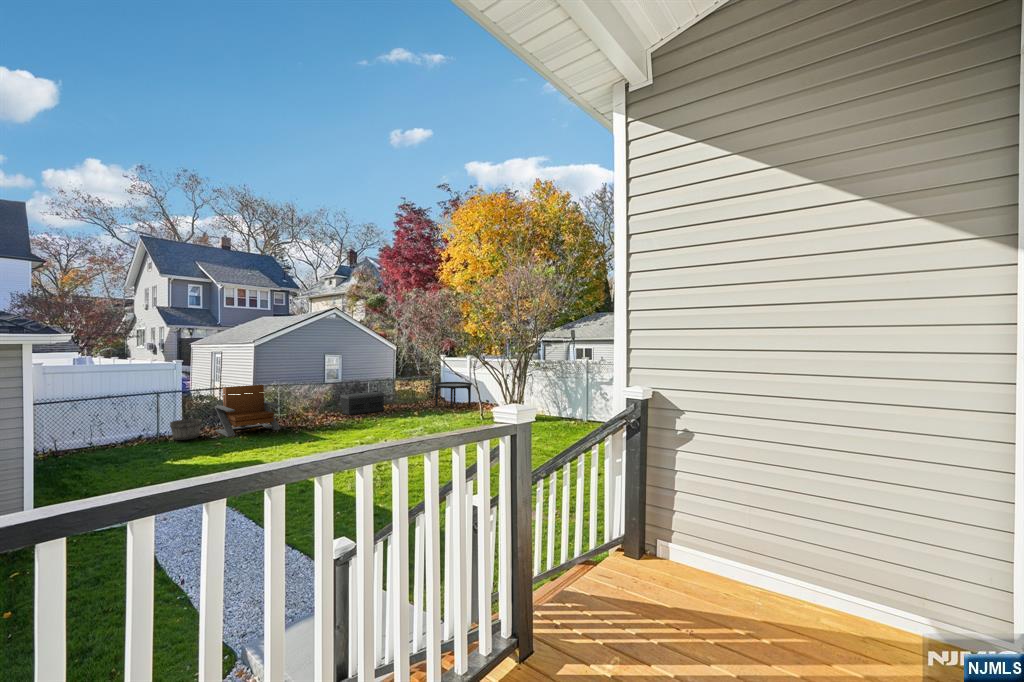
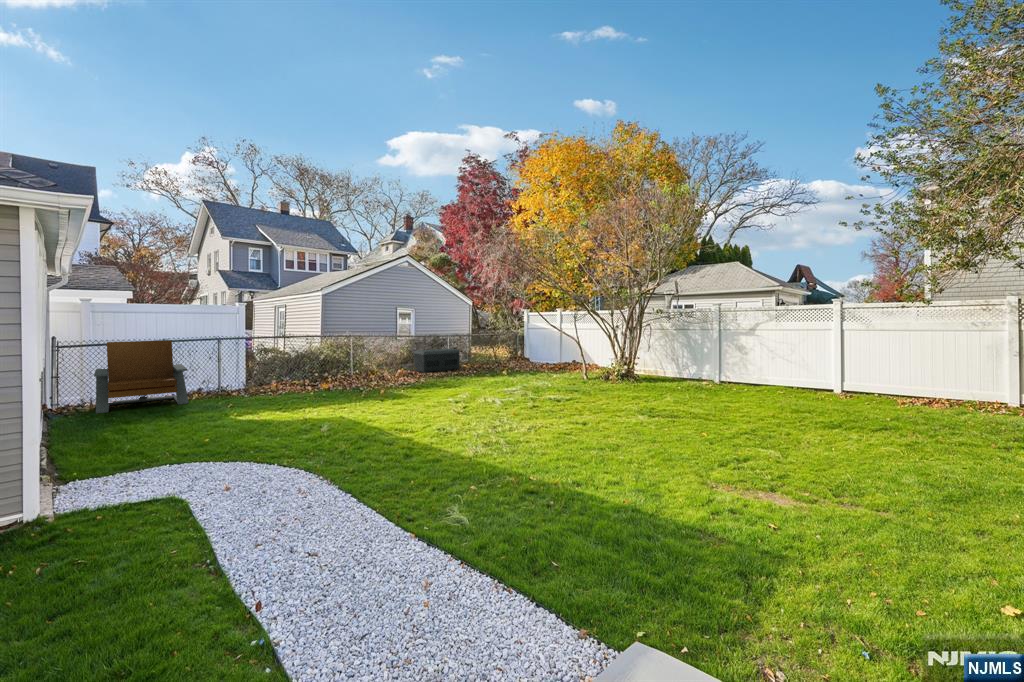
round table: present [434,382,472,409] -> none [512,340,554,368]
lounge chair: present [215,385,281,437] -> present [94,340,189,414]
wooden bucket: present [170,417,202,440] -> none [233,365,269,393]

